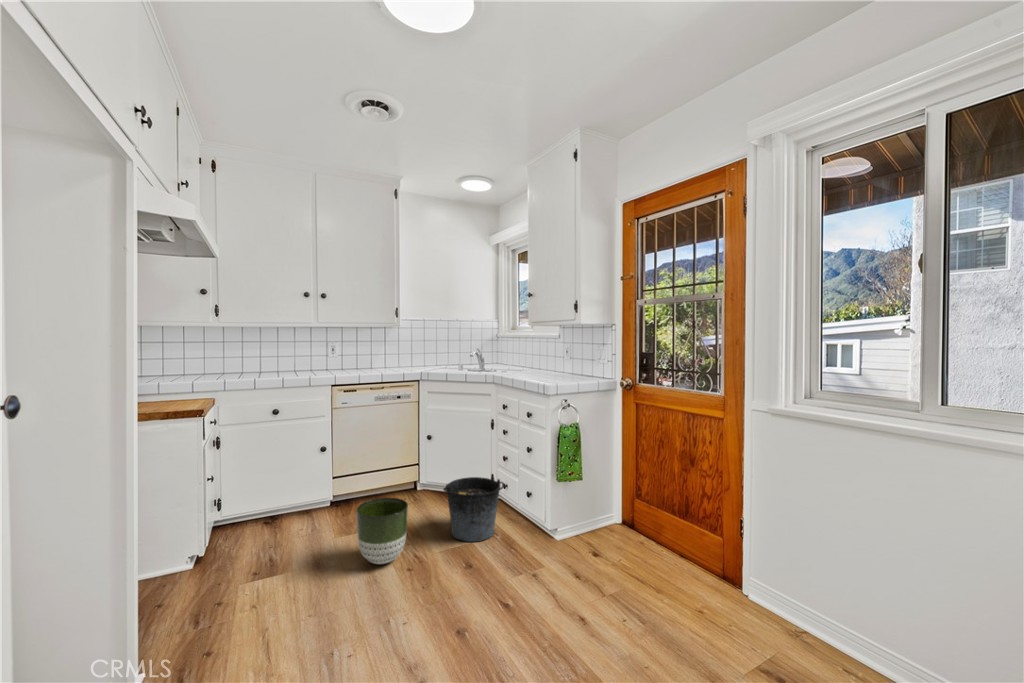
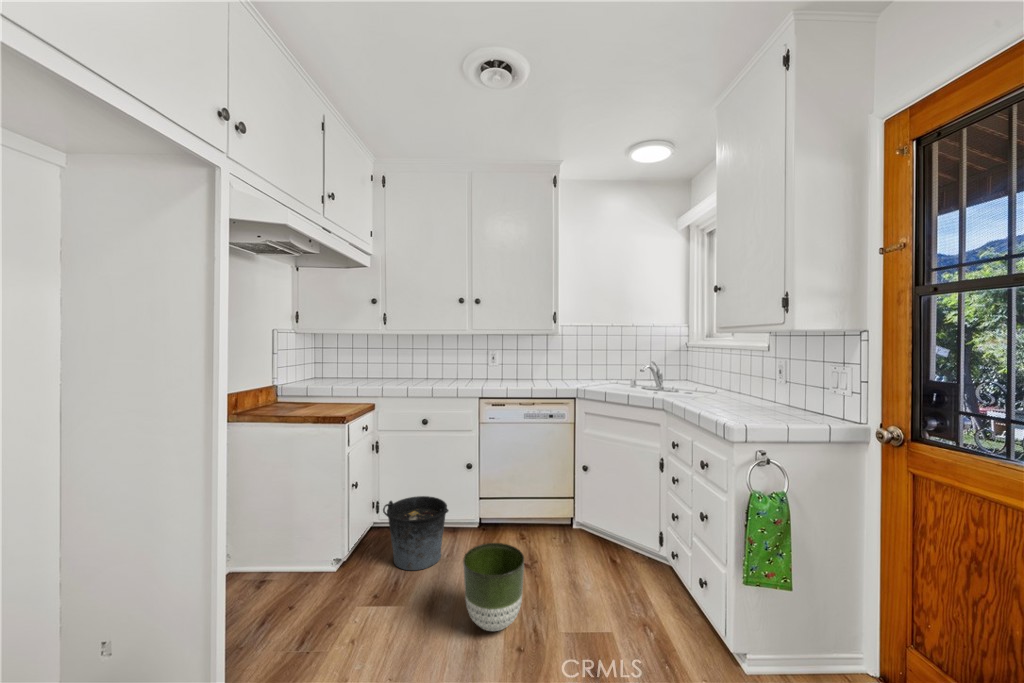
bucket: present [443,477,504,542] -> present [383,496,448,570]

